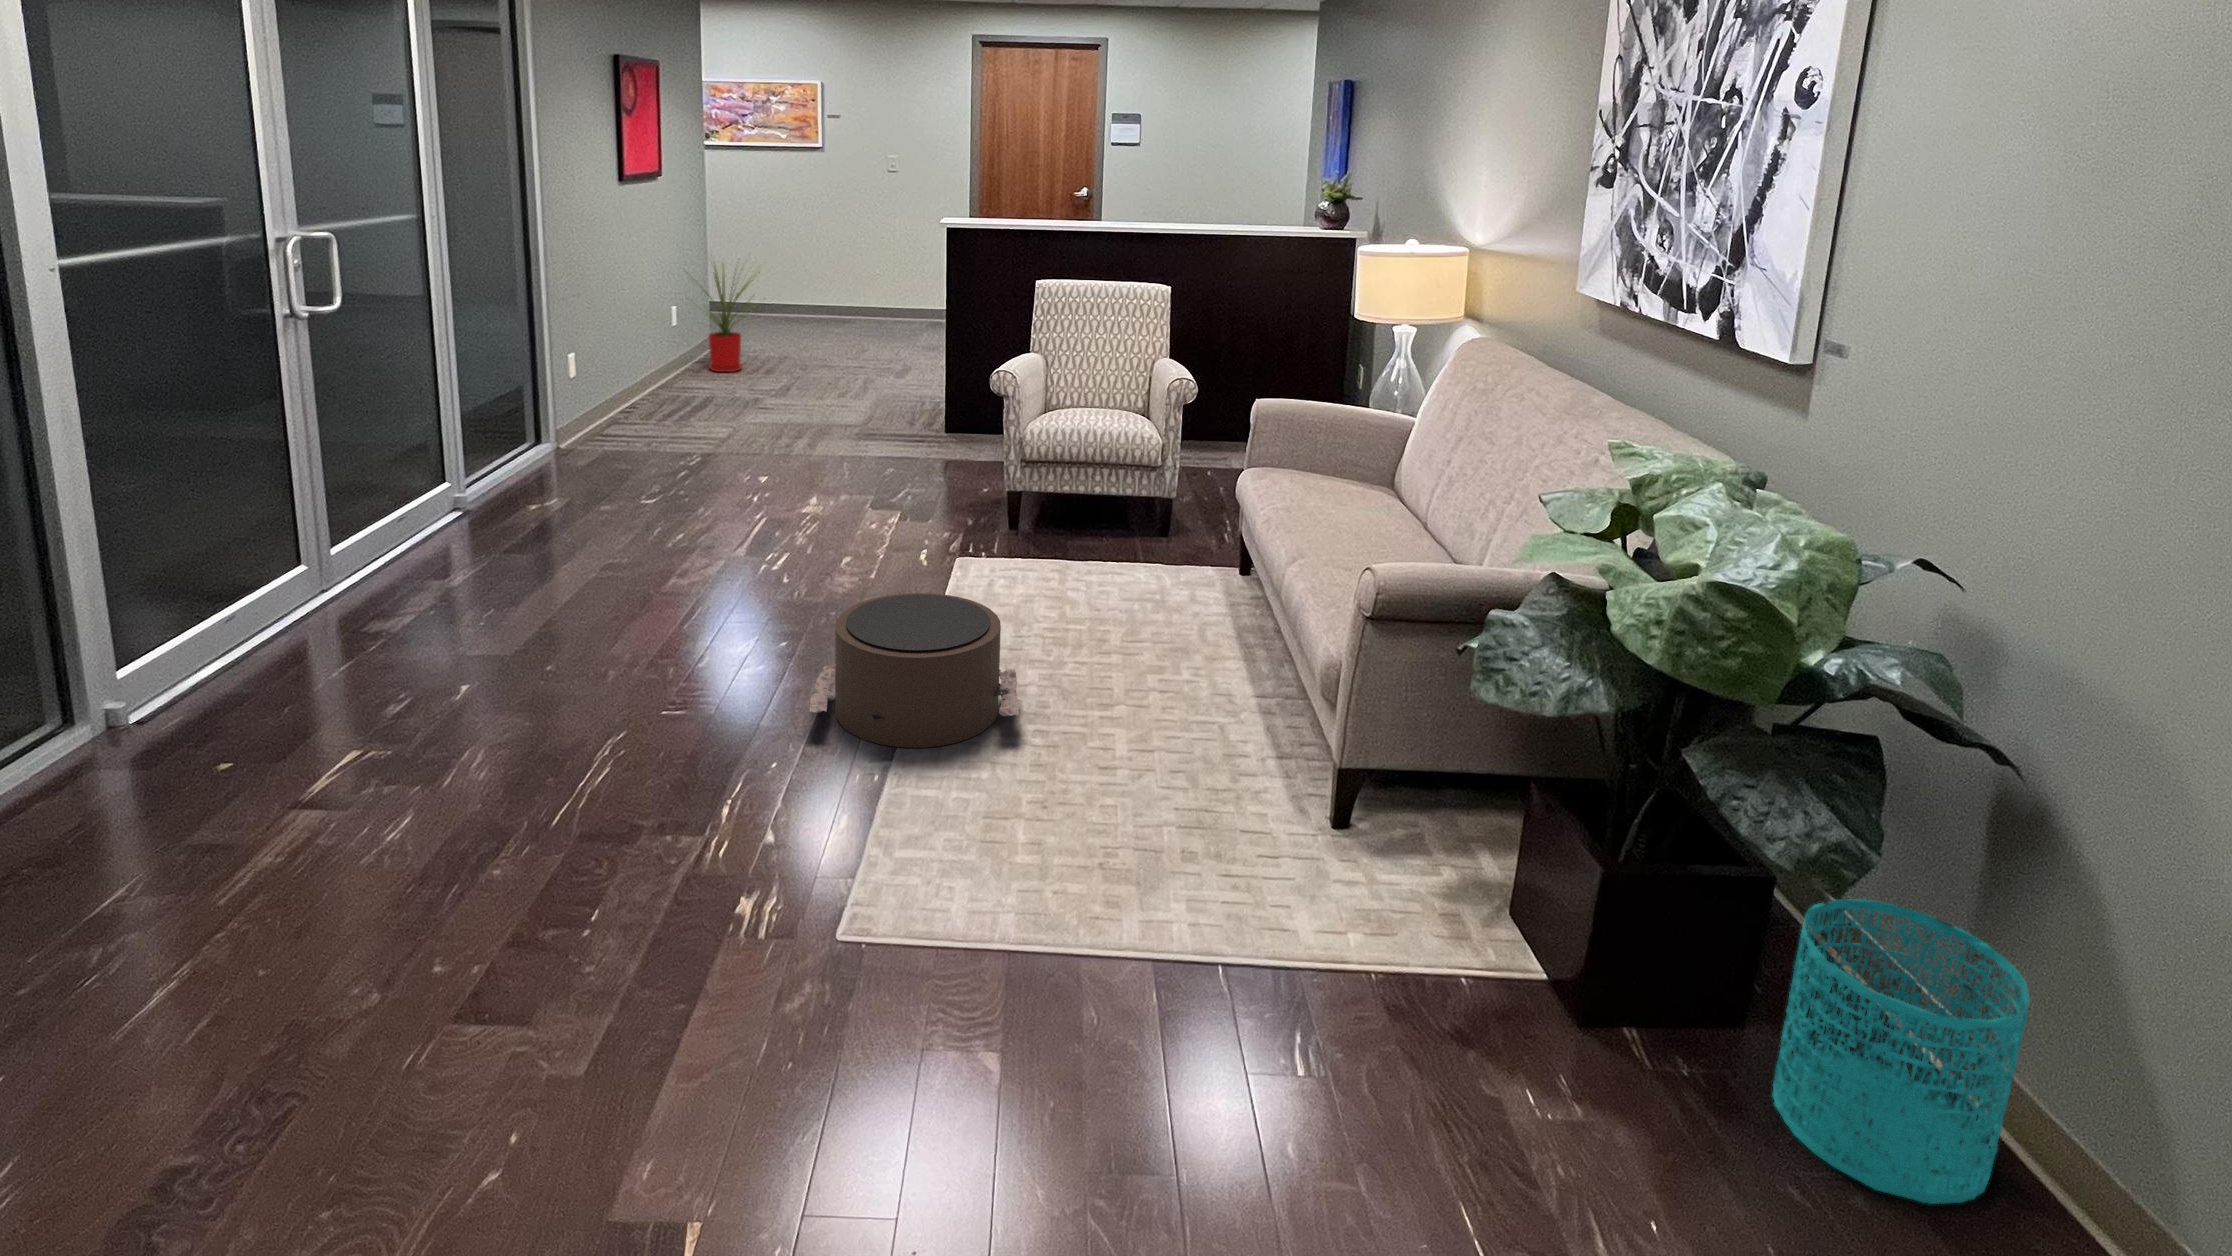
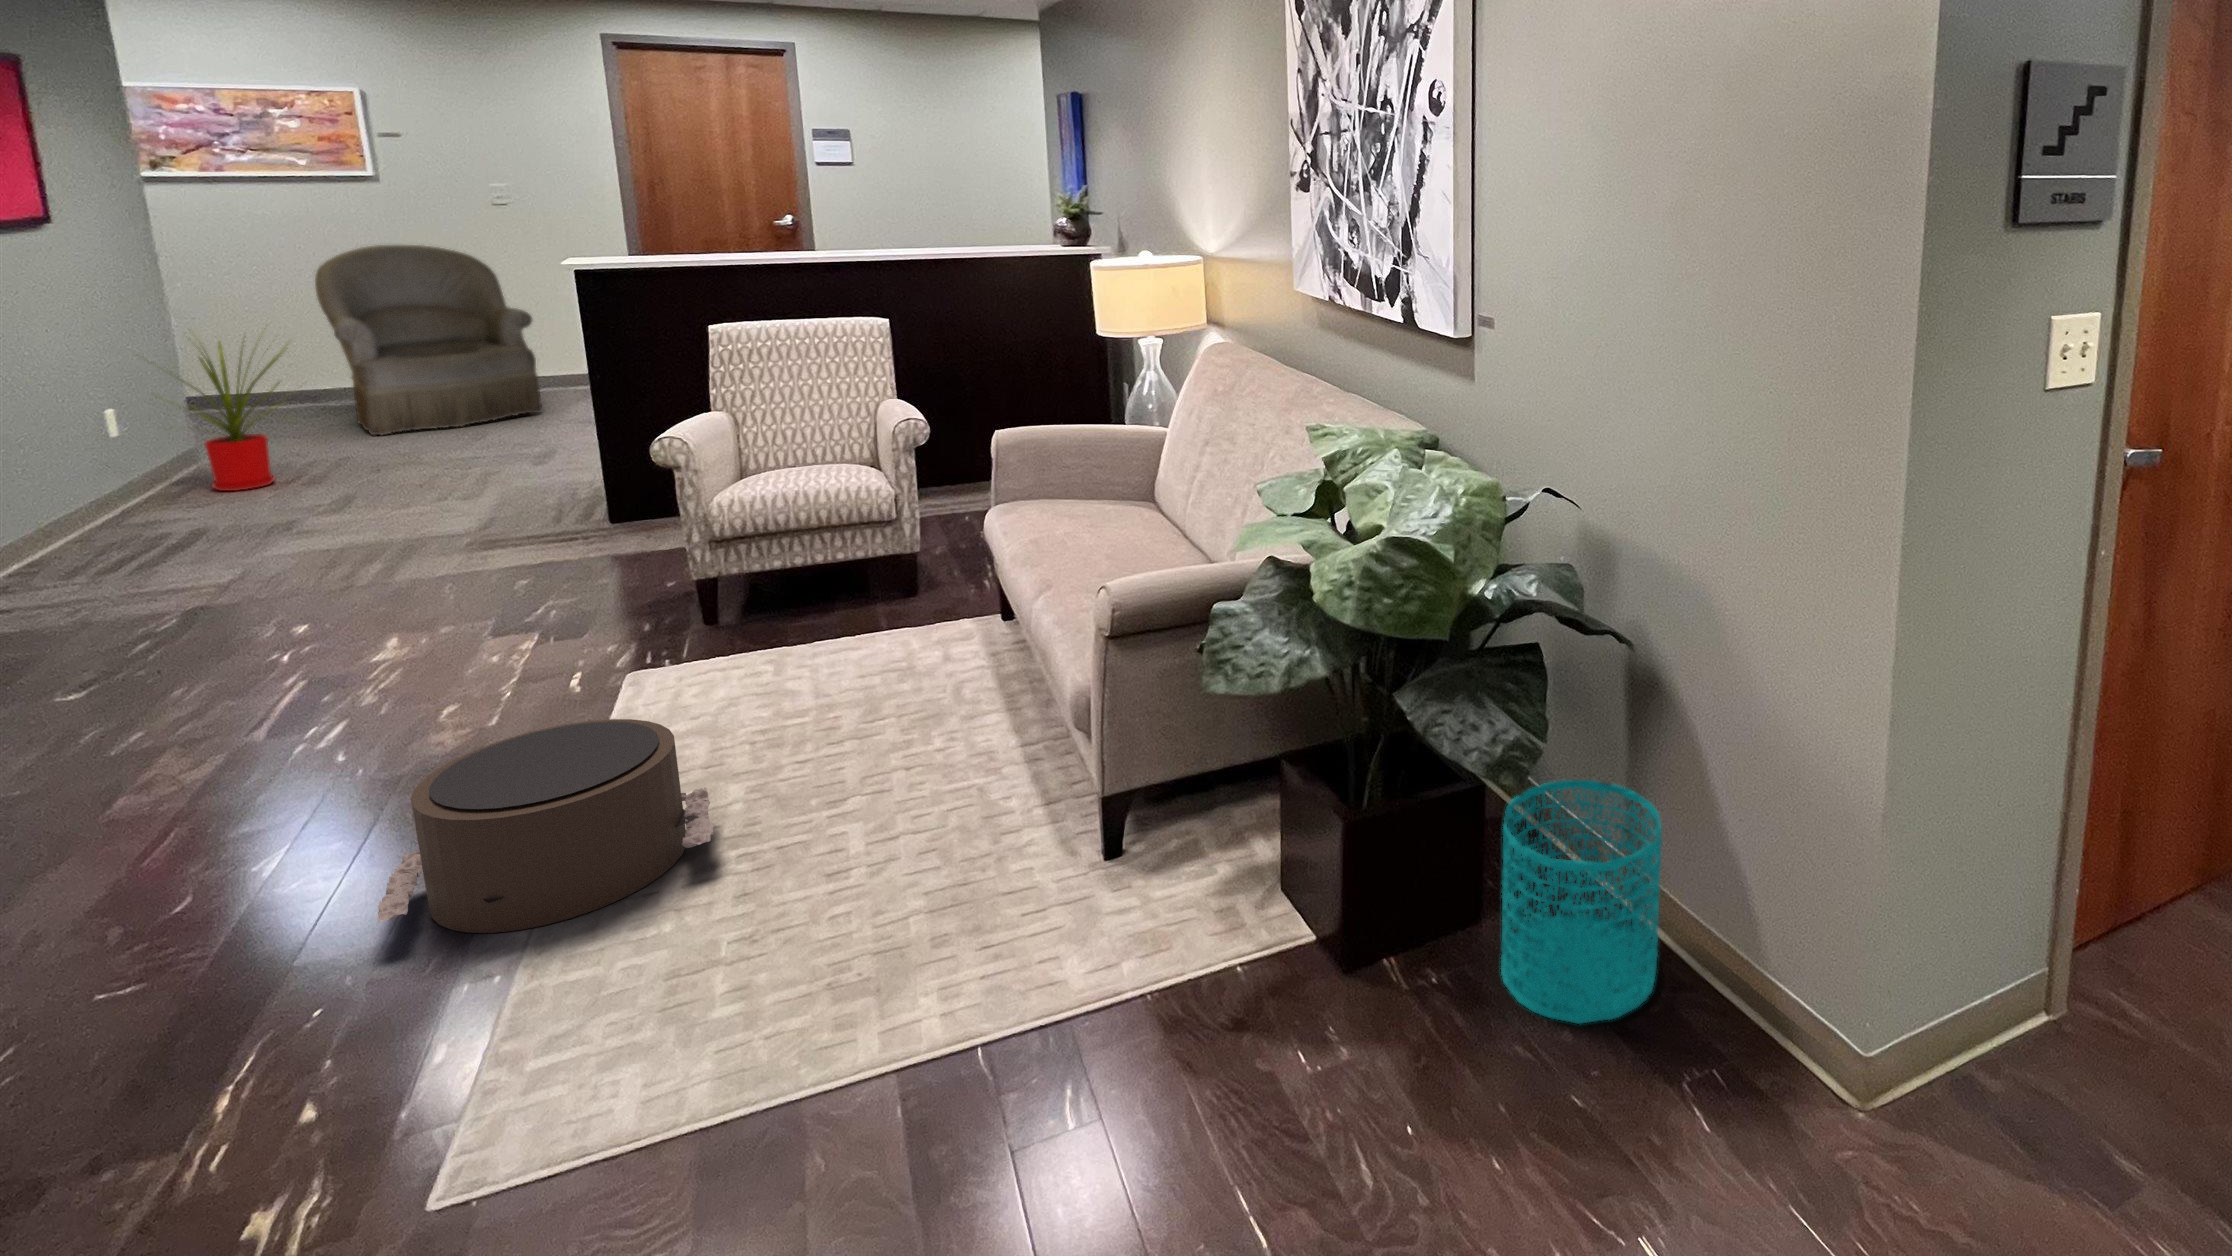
armchair: none [774,197,899,342] -> present [315,245,542,436]

